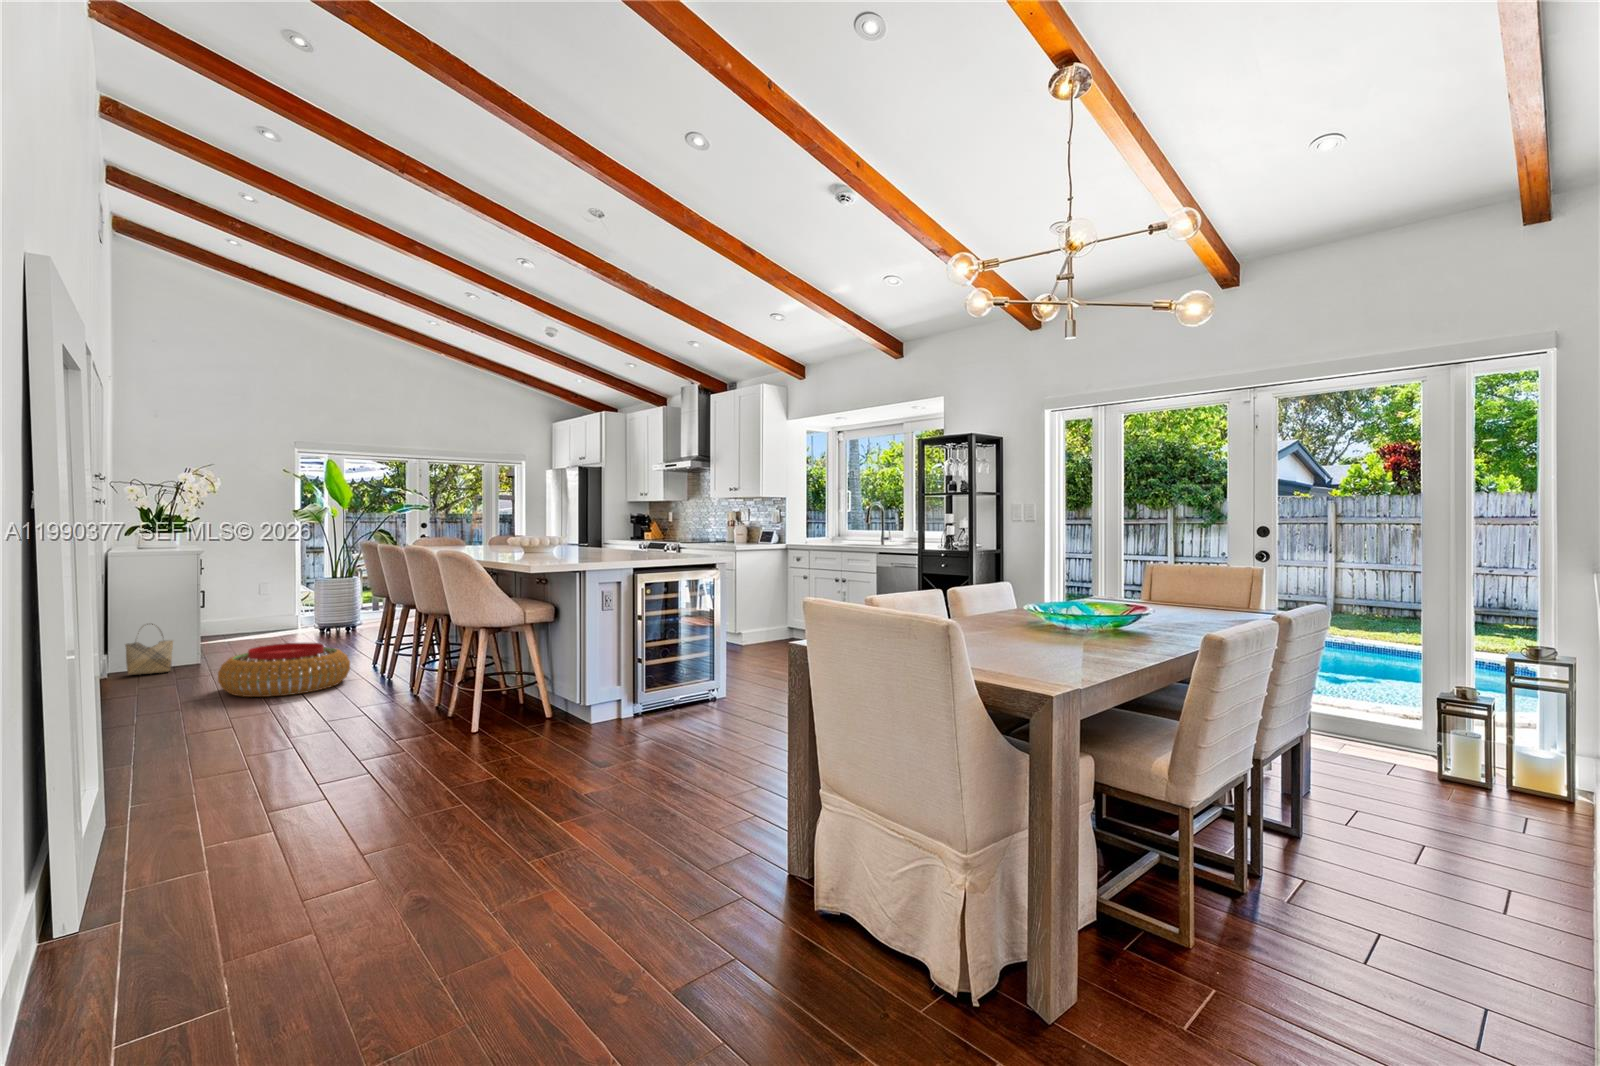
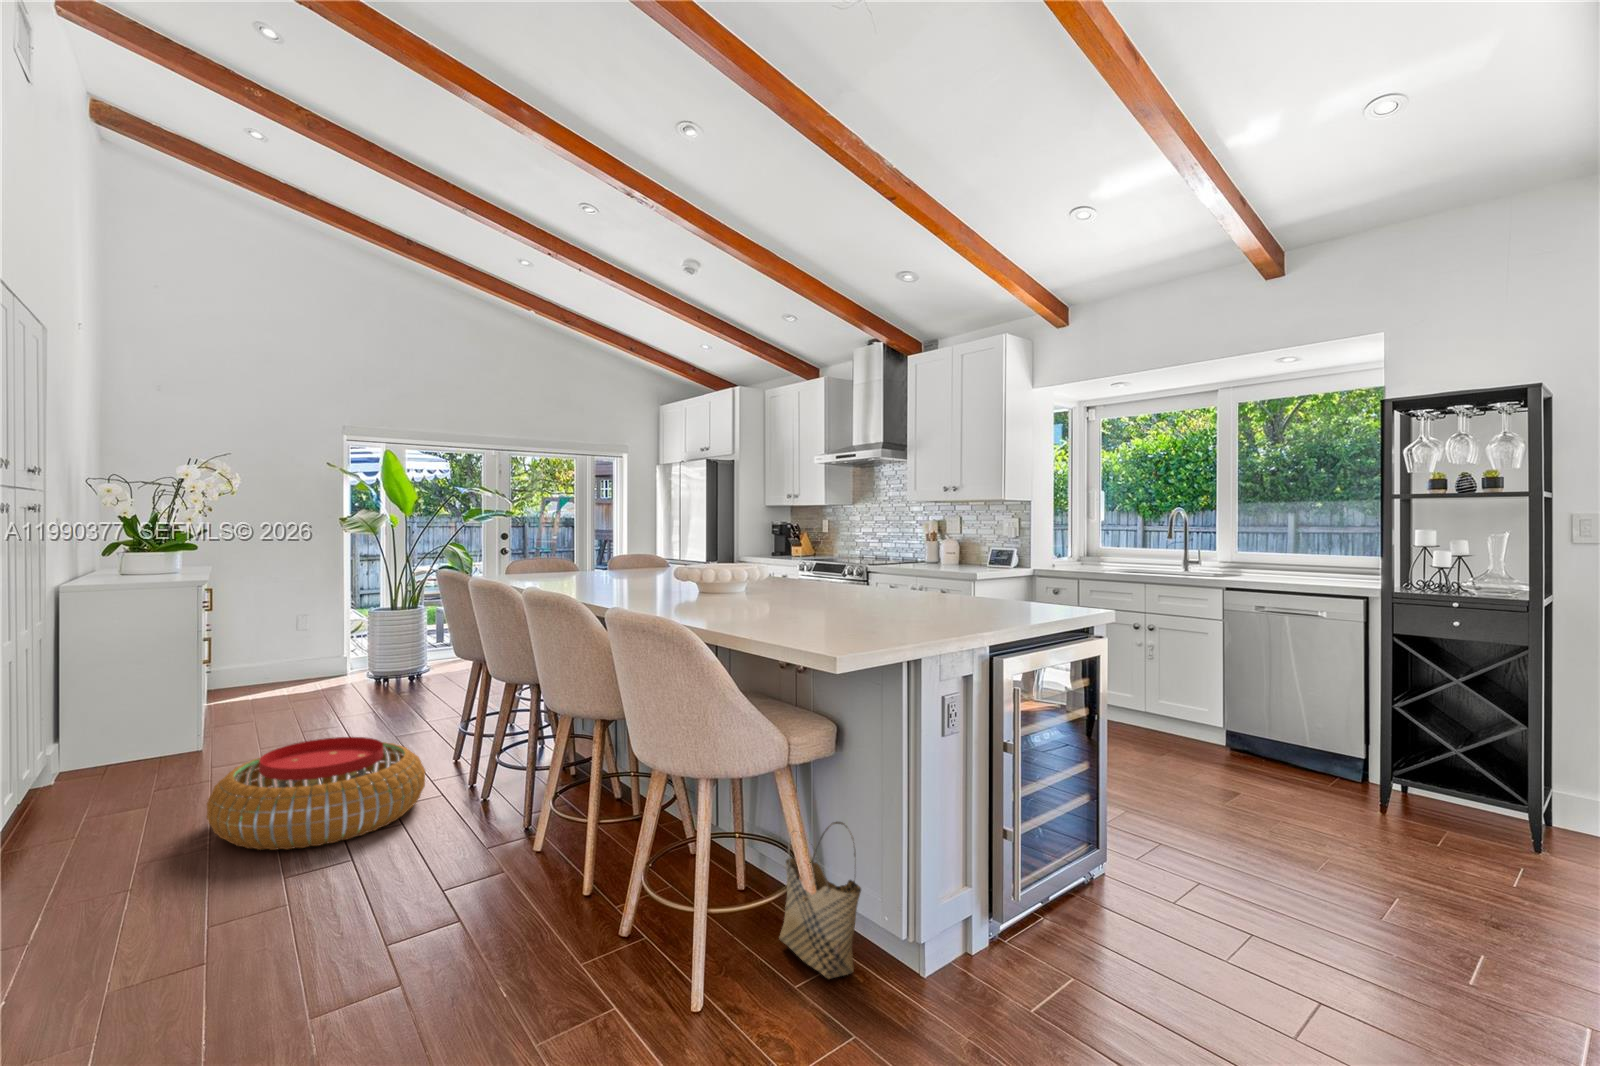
woven basket: present [125,624,173,675] -> present [779,822,861,978]

